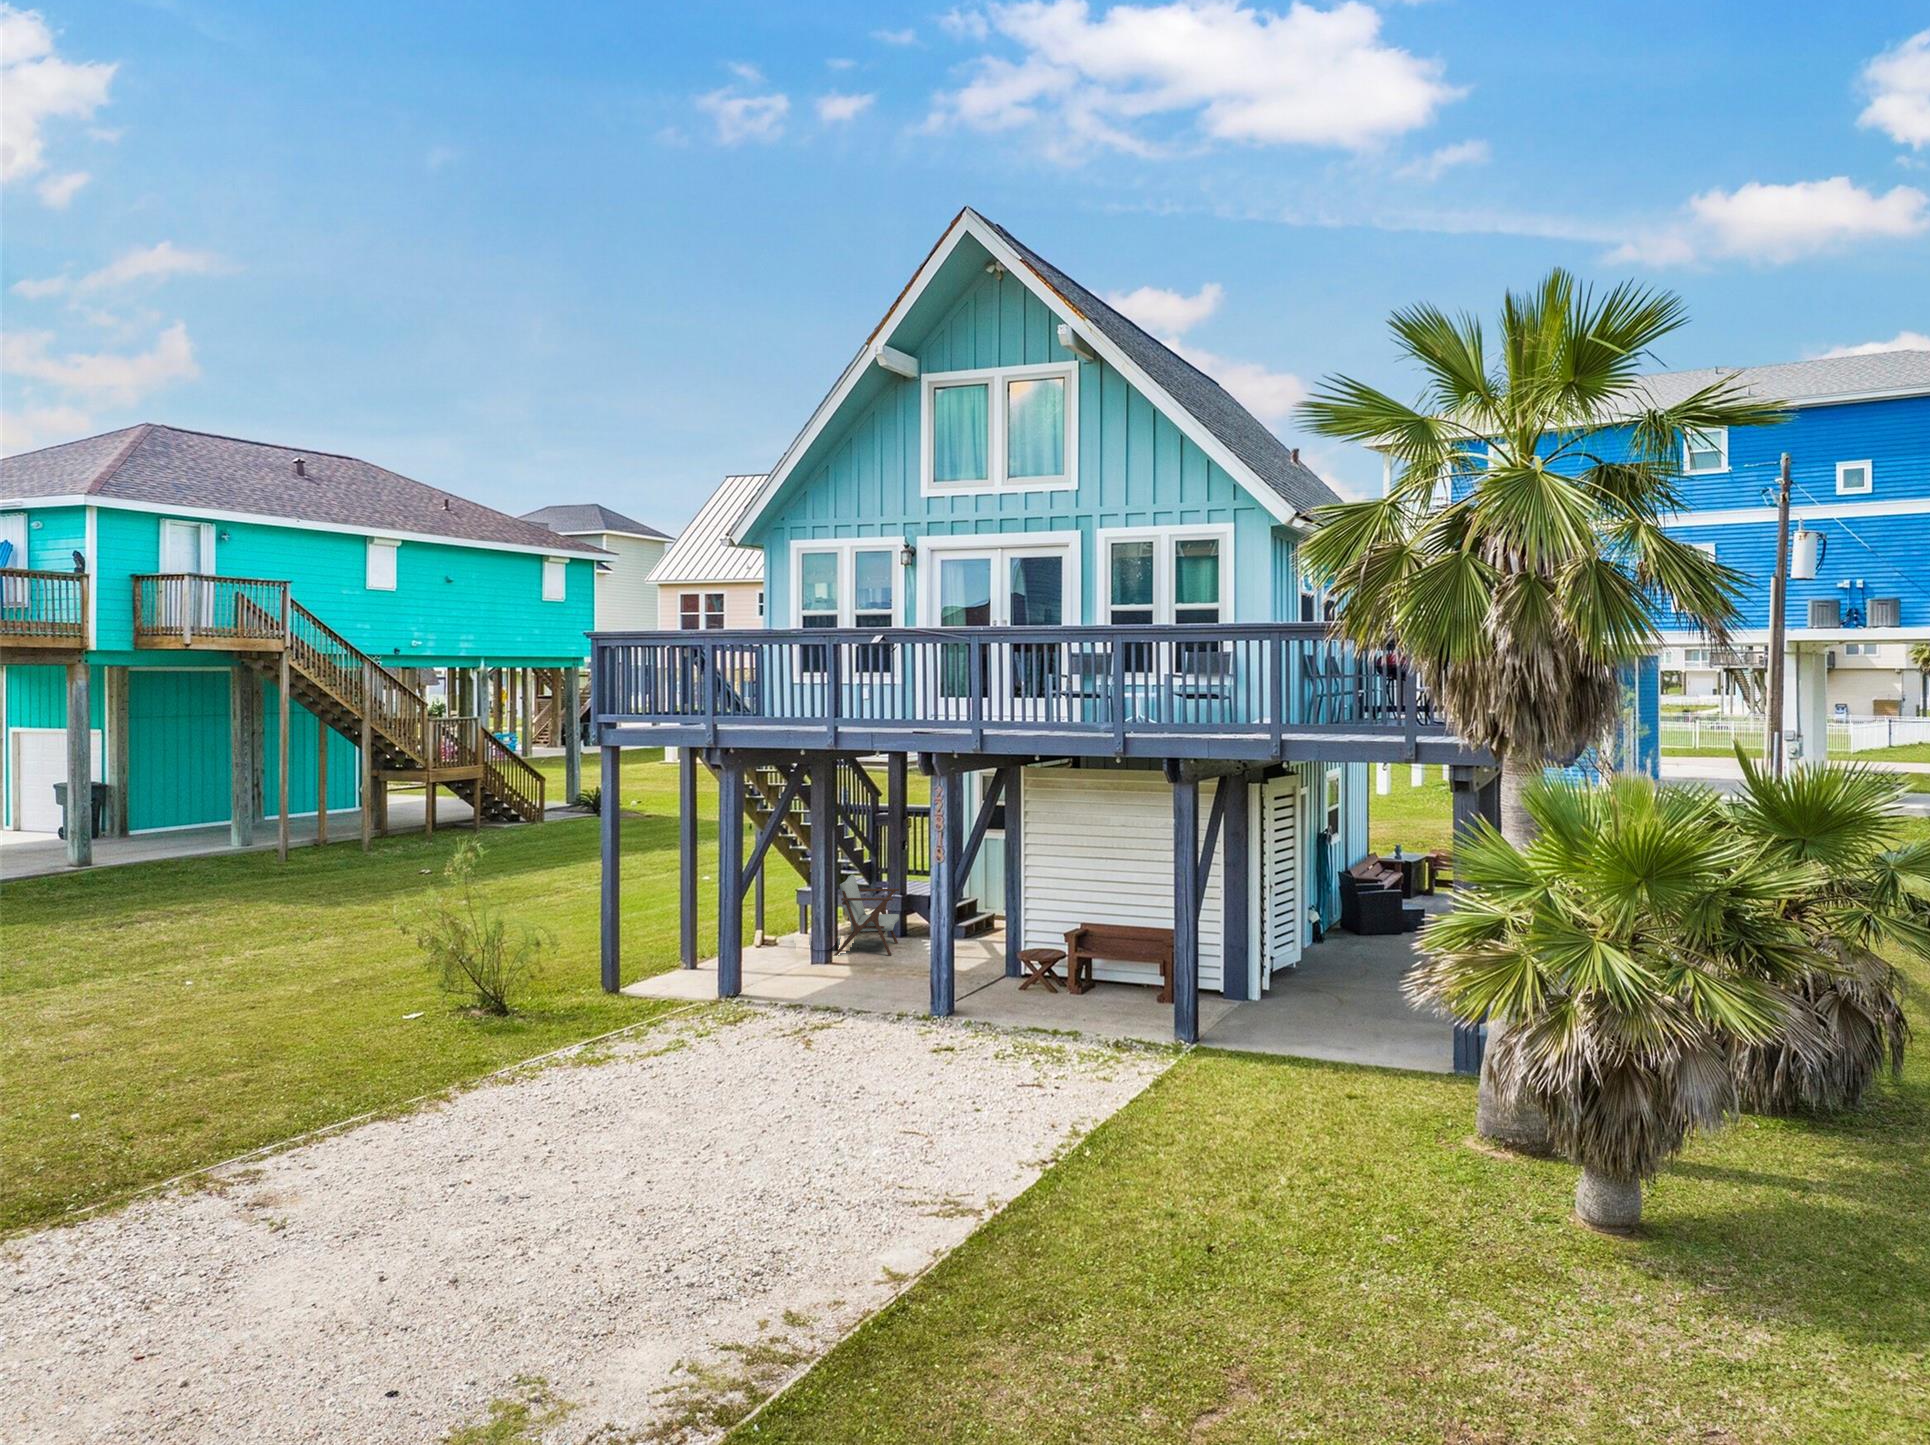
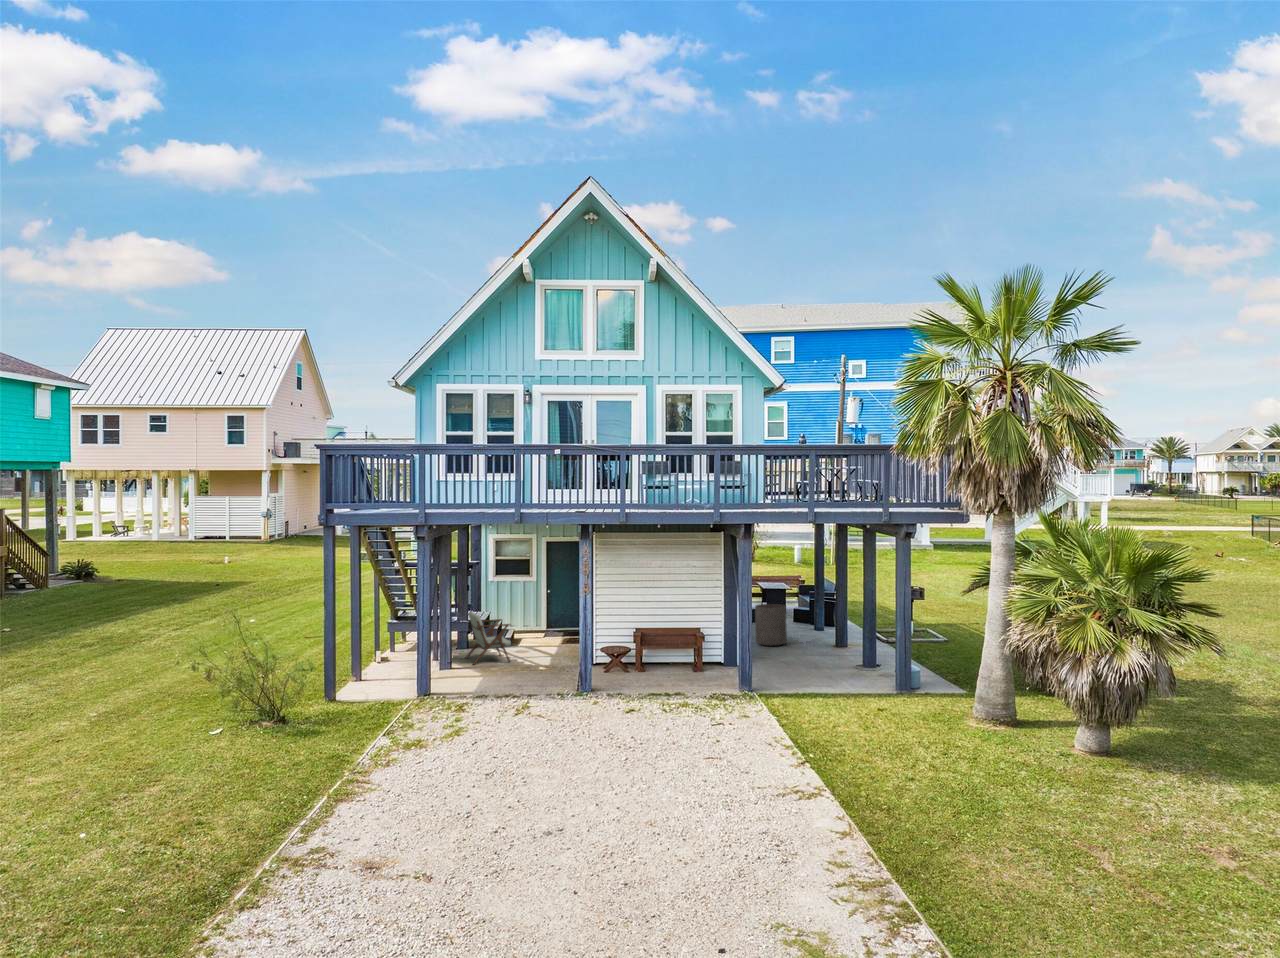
trash can: none [1304,890,1358,963] -> present [755,604,787,646]

